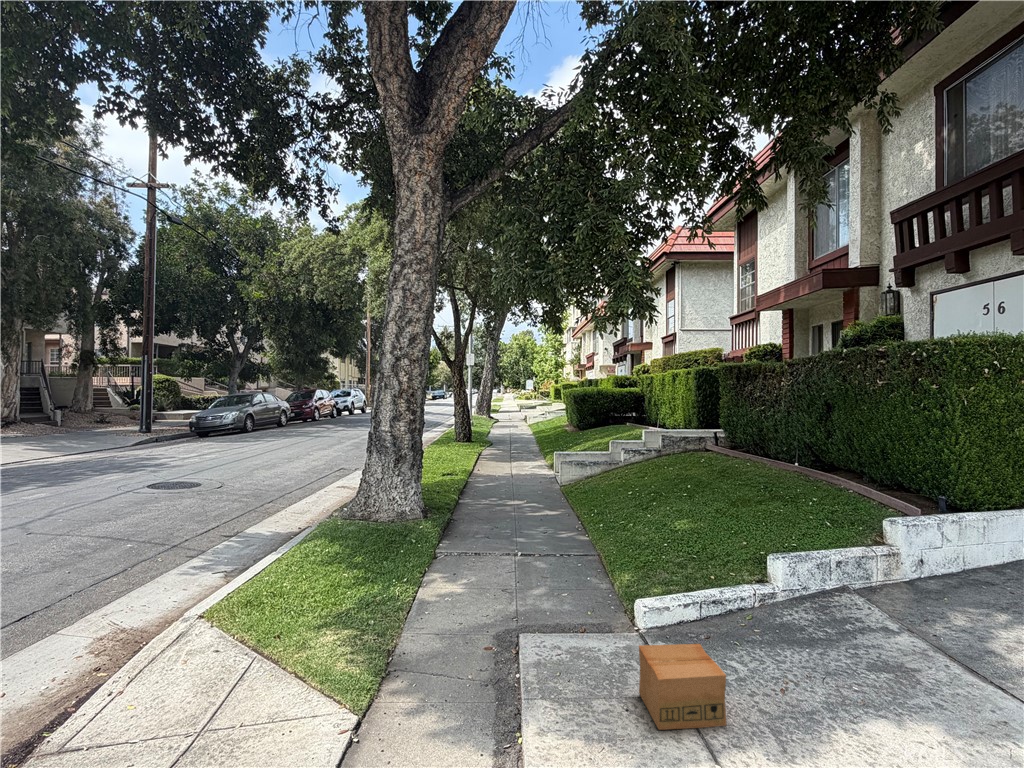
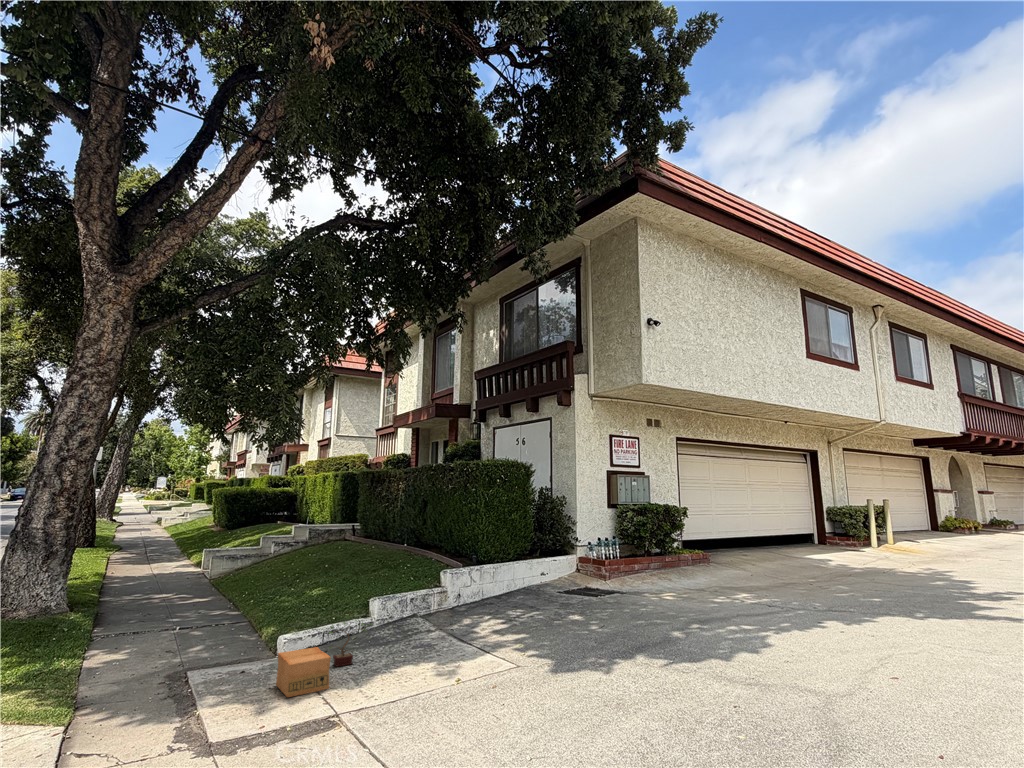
potted plant: none [714,590,790,673] -> present [329,614,372,666]

